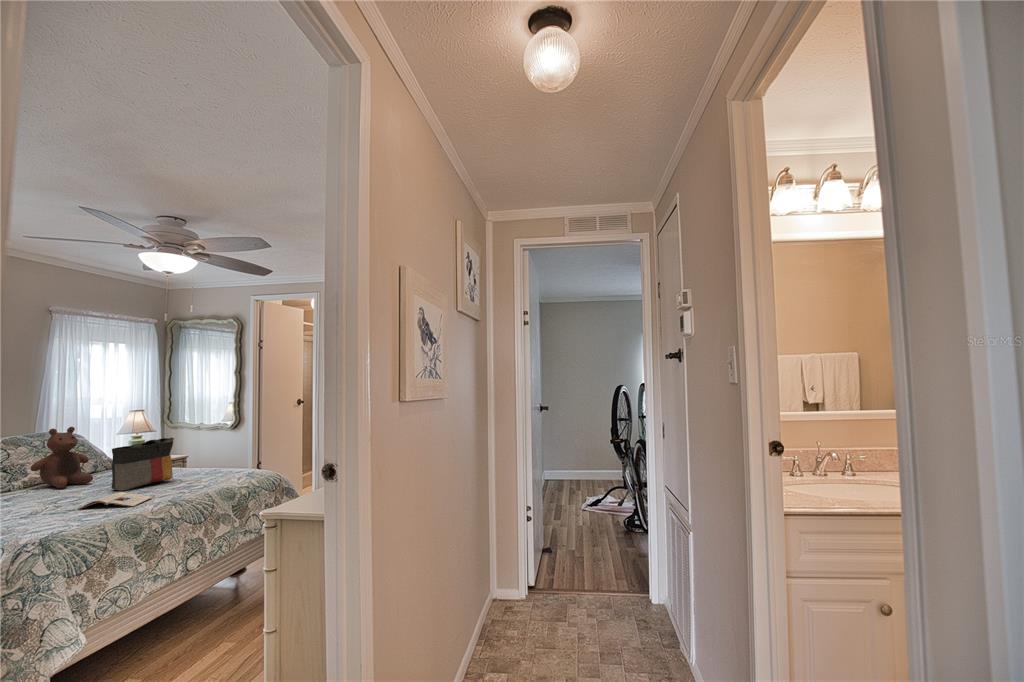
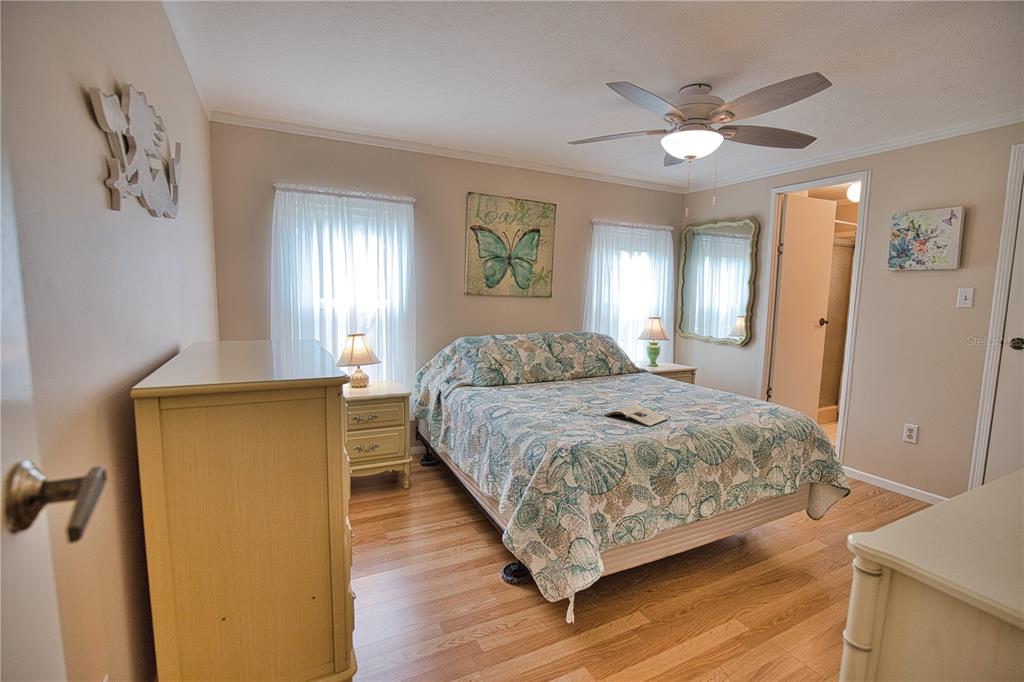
stuffed bear: present [31,427,93,488] -> none [575,330,619,386]
tote bag: present [112,438,174,491] -> none [632,352,689,402]

